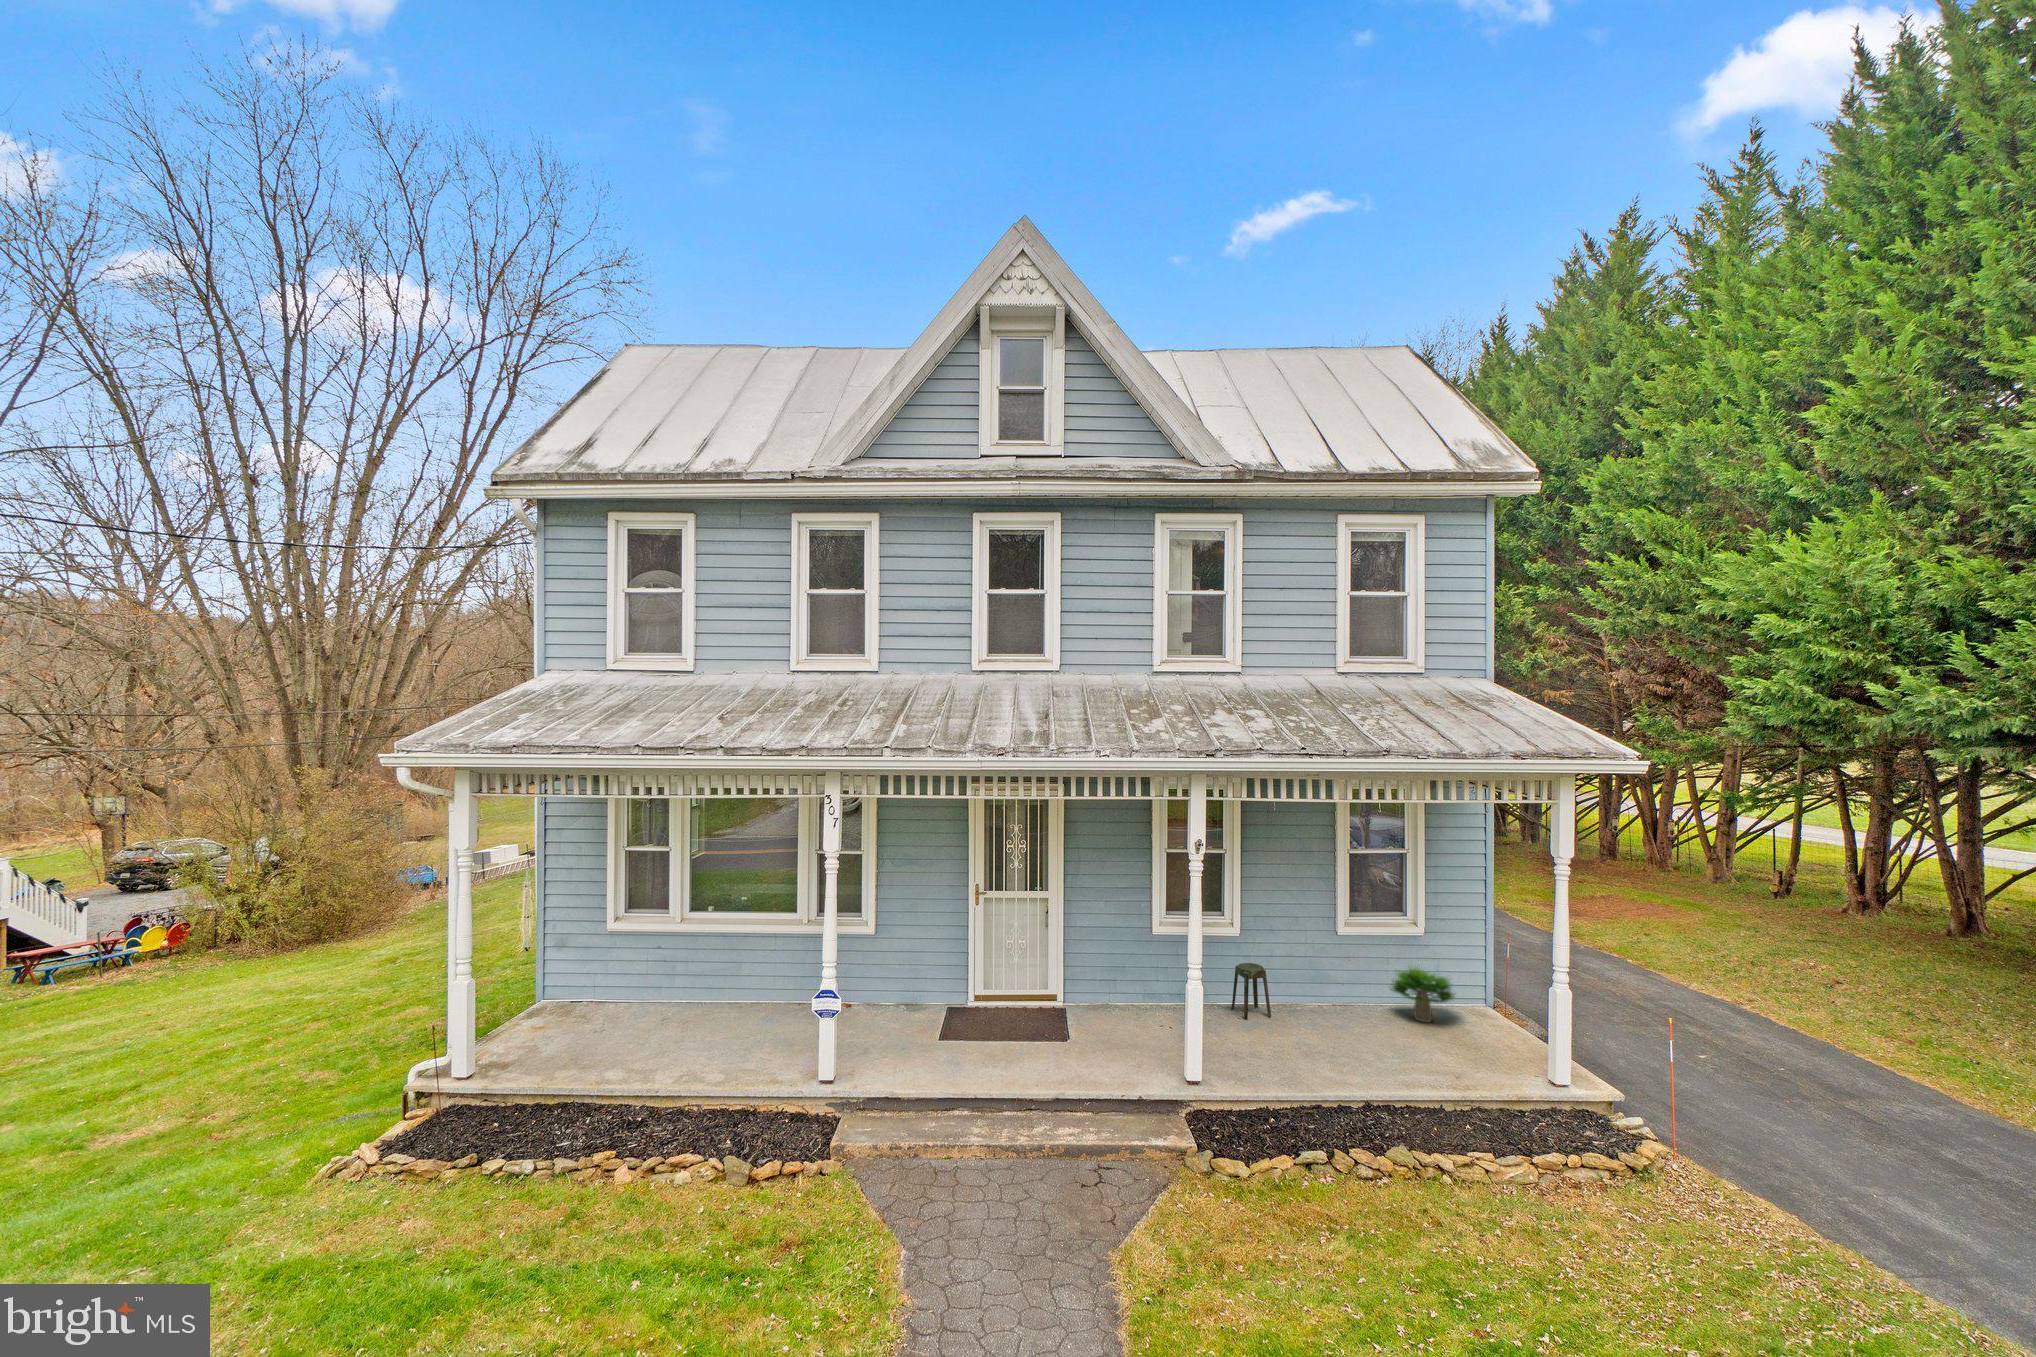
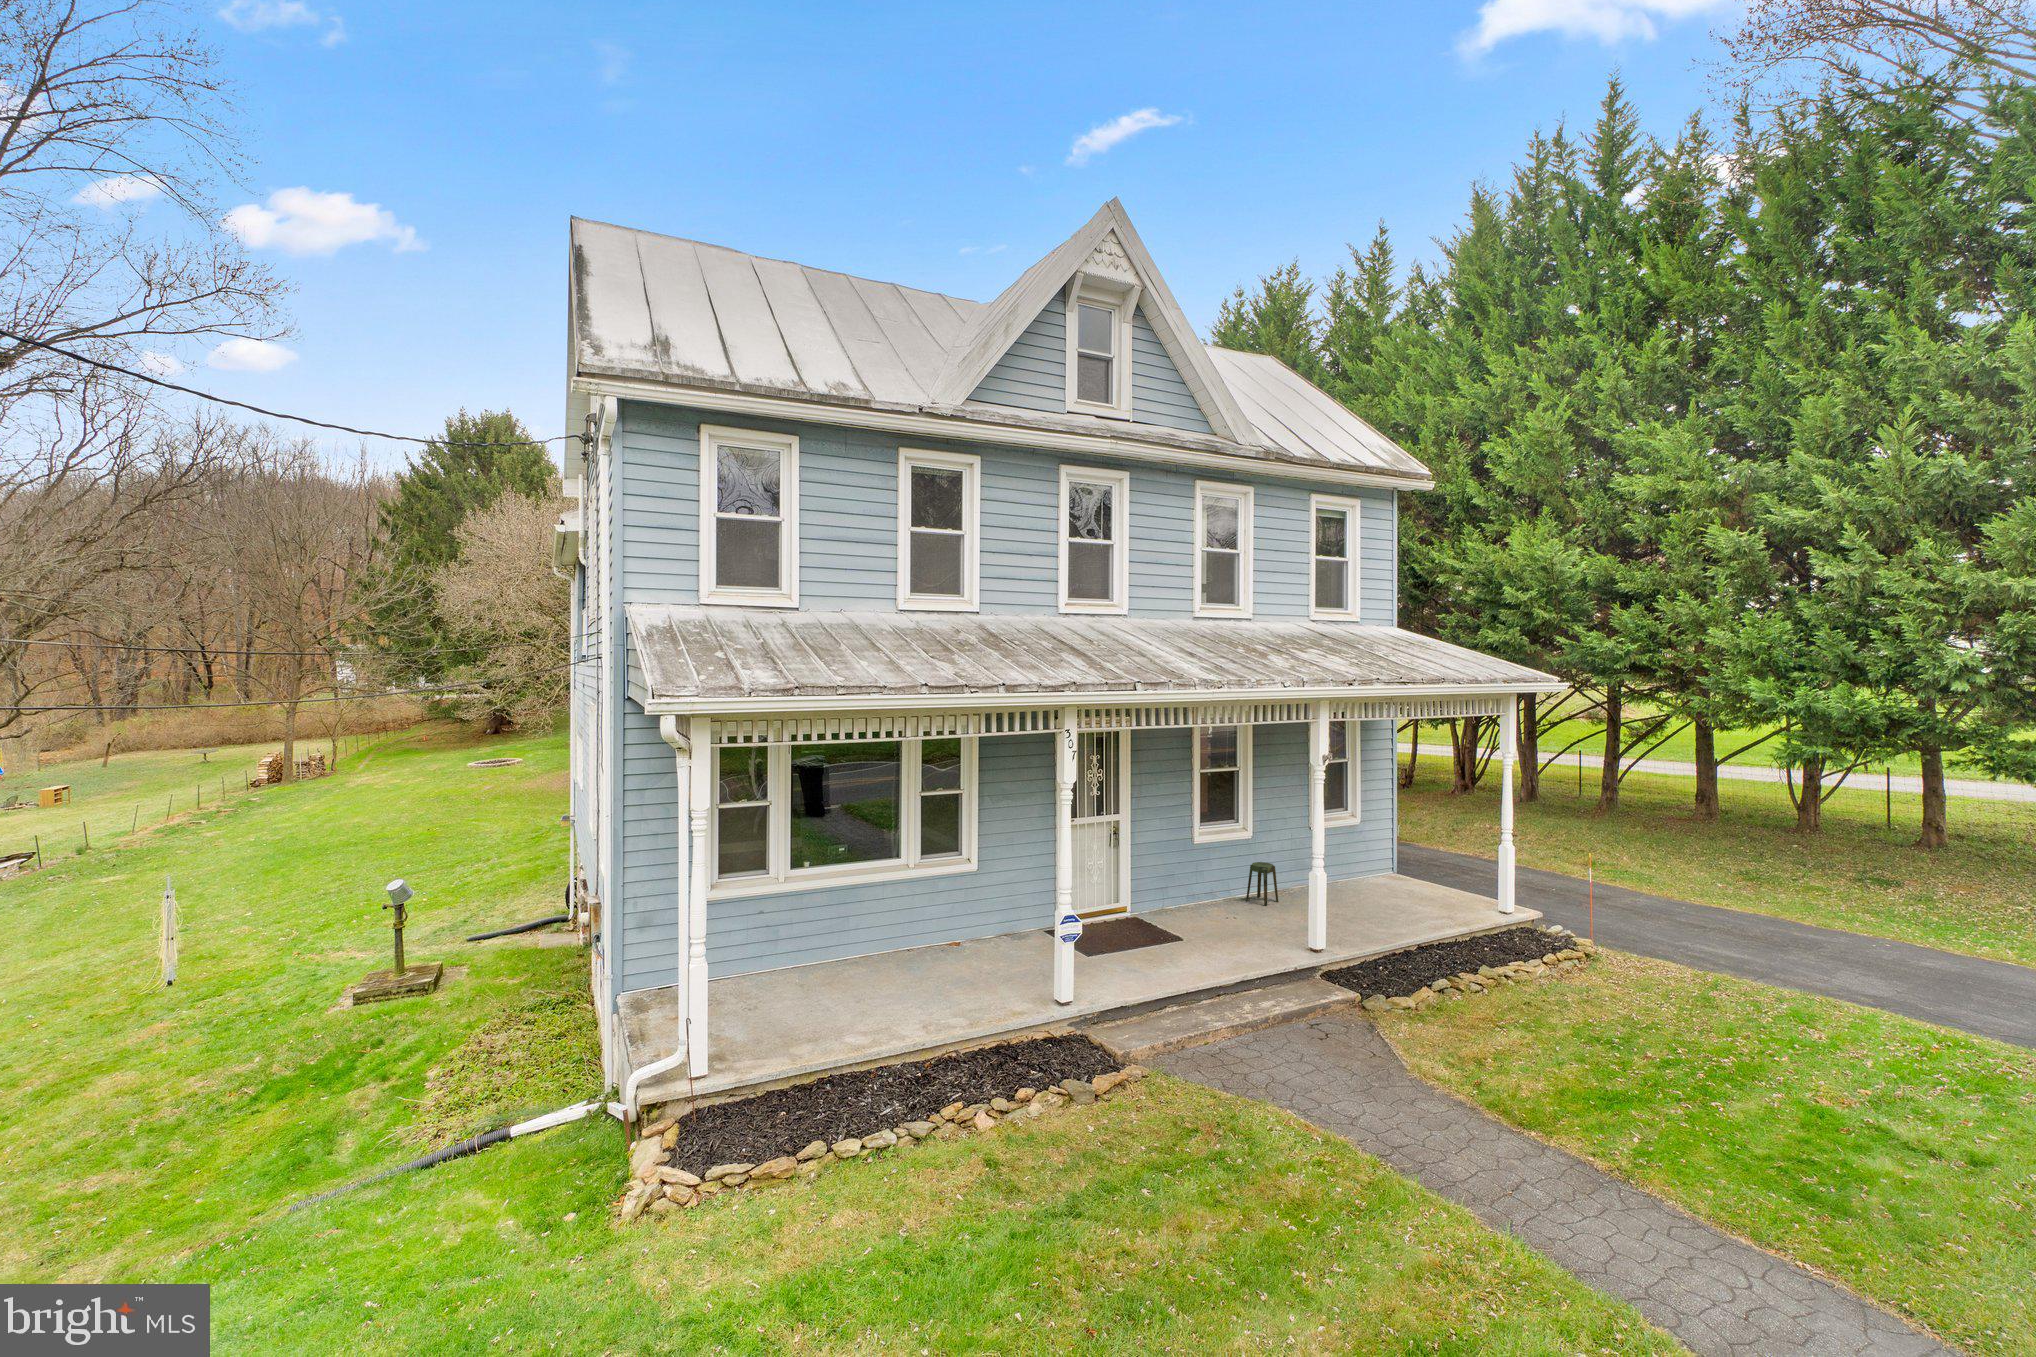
potted plant: present [1390,968,1454,1022] -> none [1338,847,1390,889]

